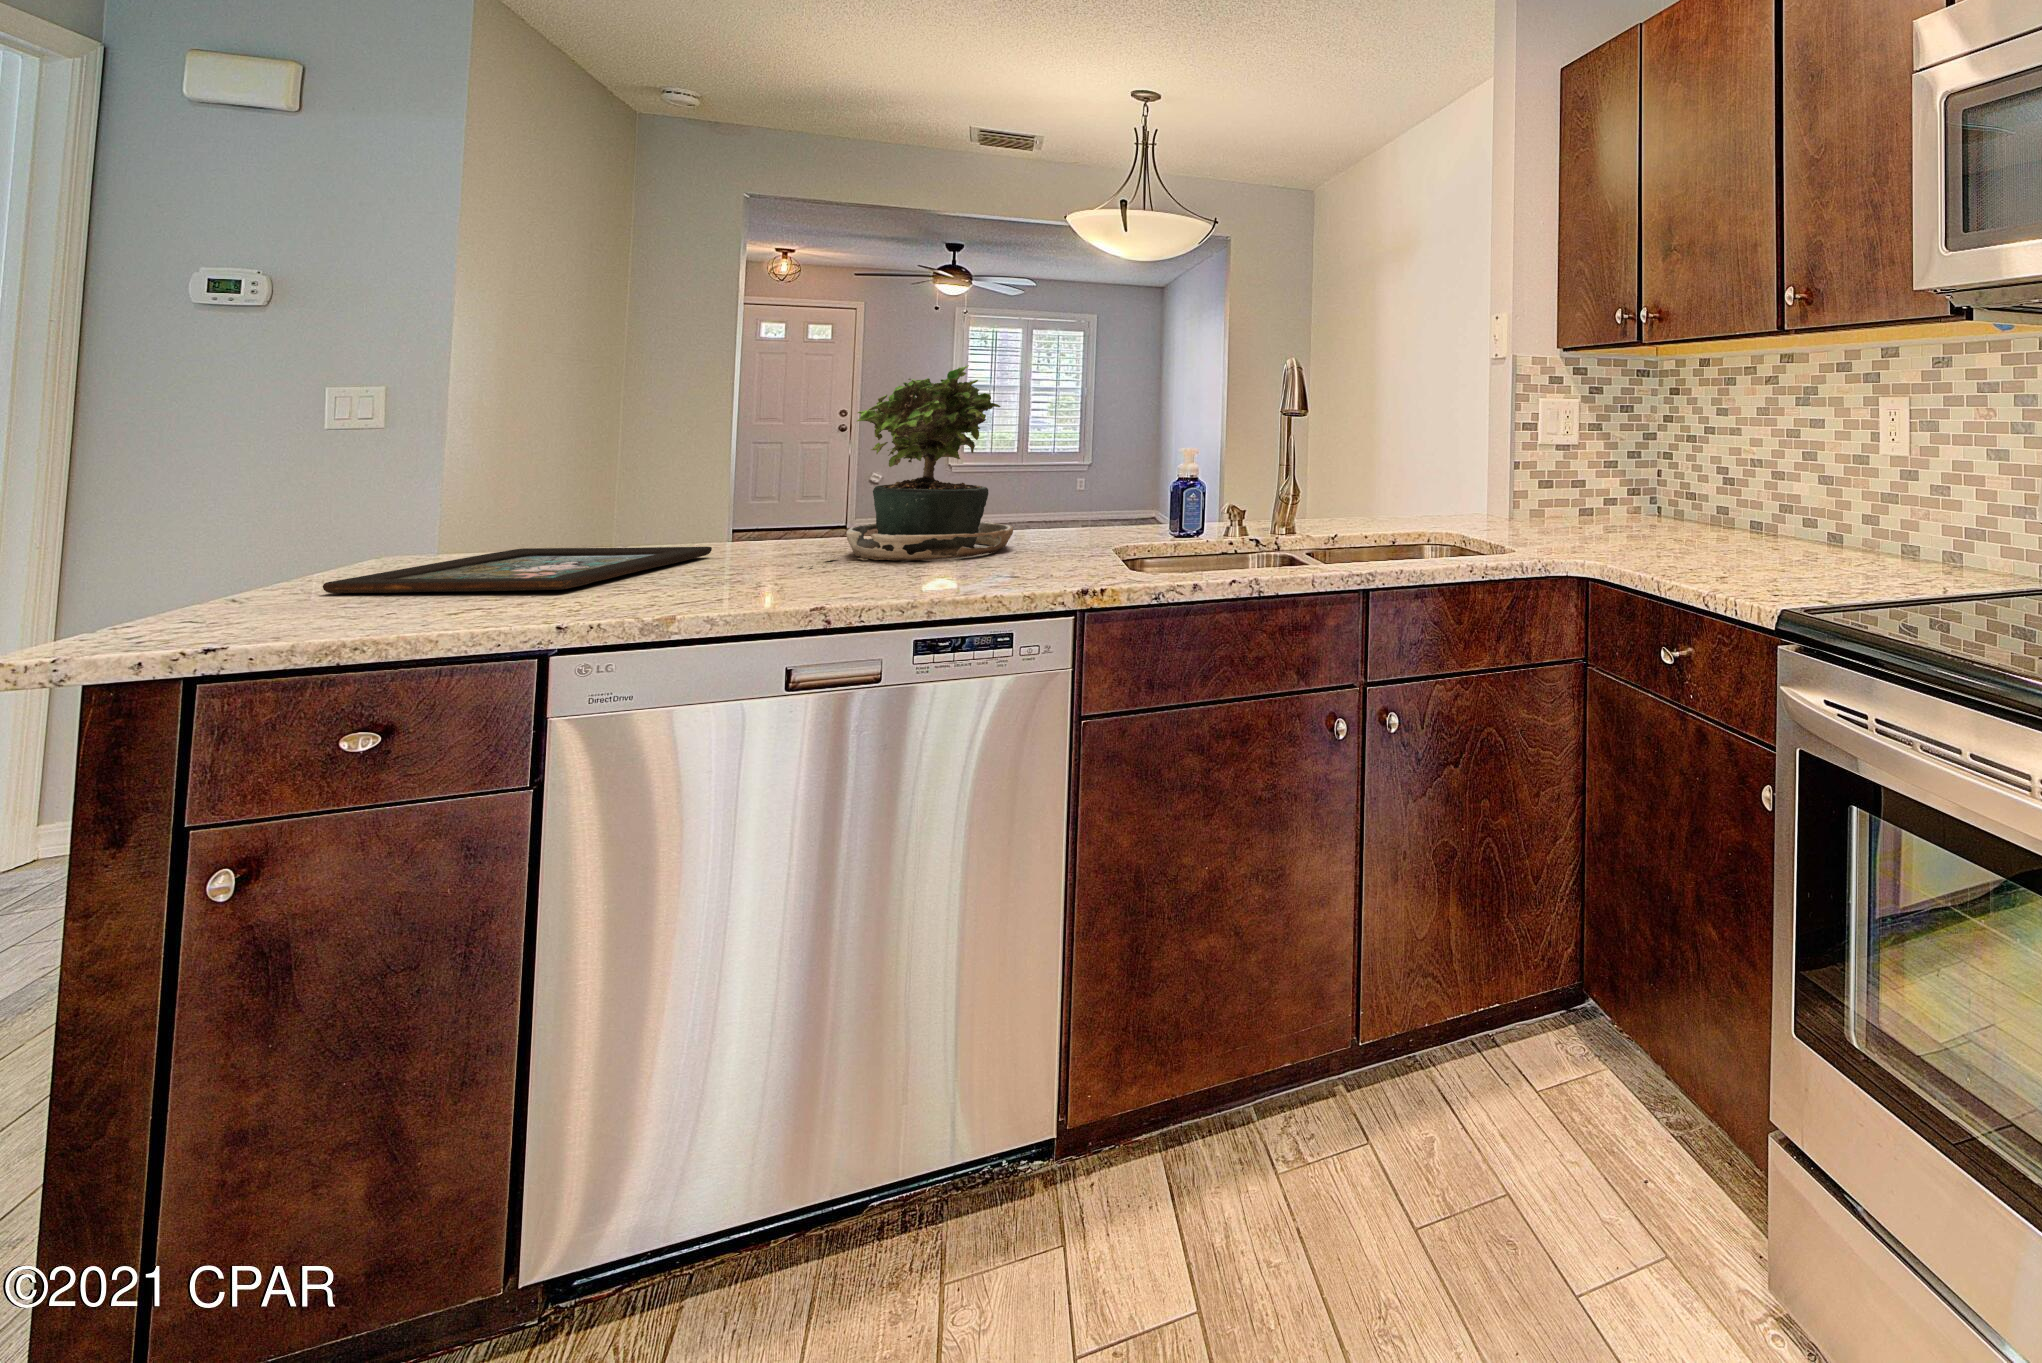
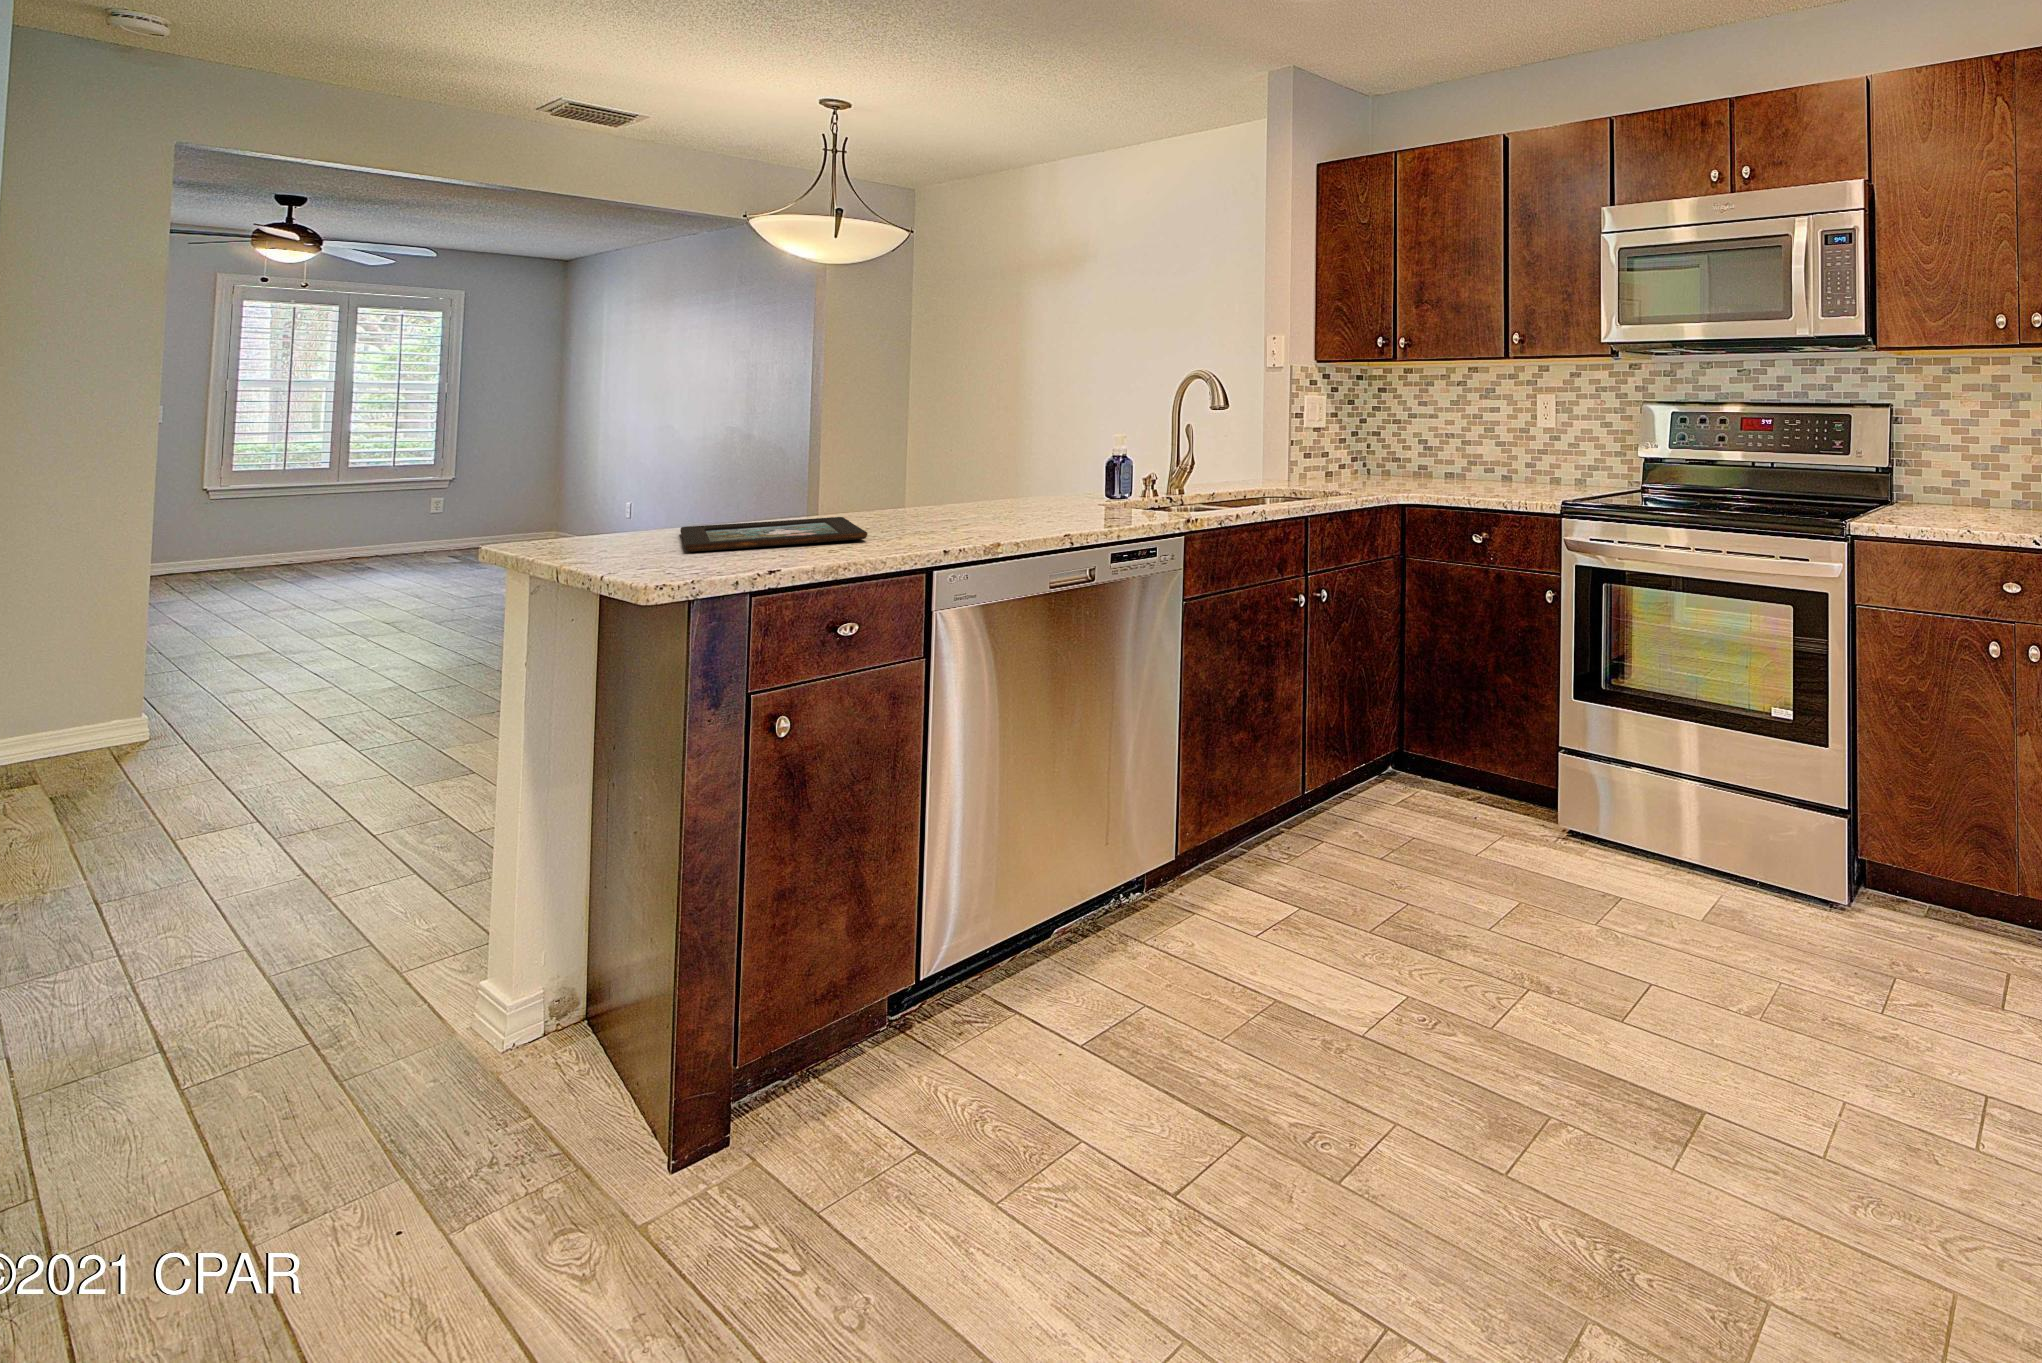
potted plant: present [798,365,1013,567] -> none [931,378,1046,523]

